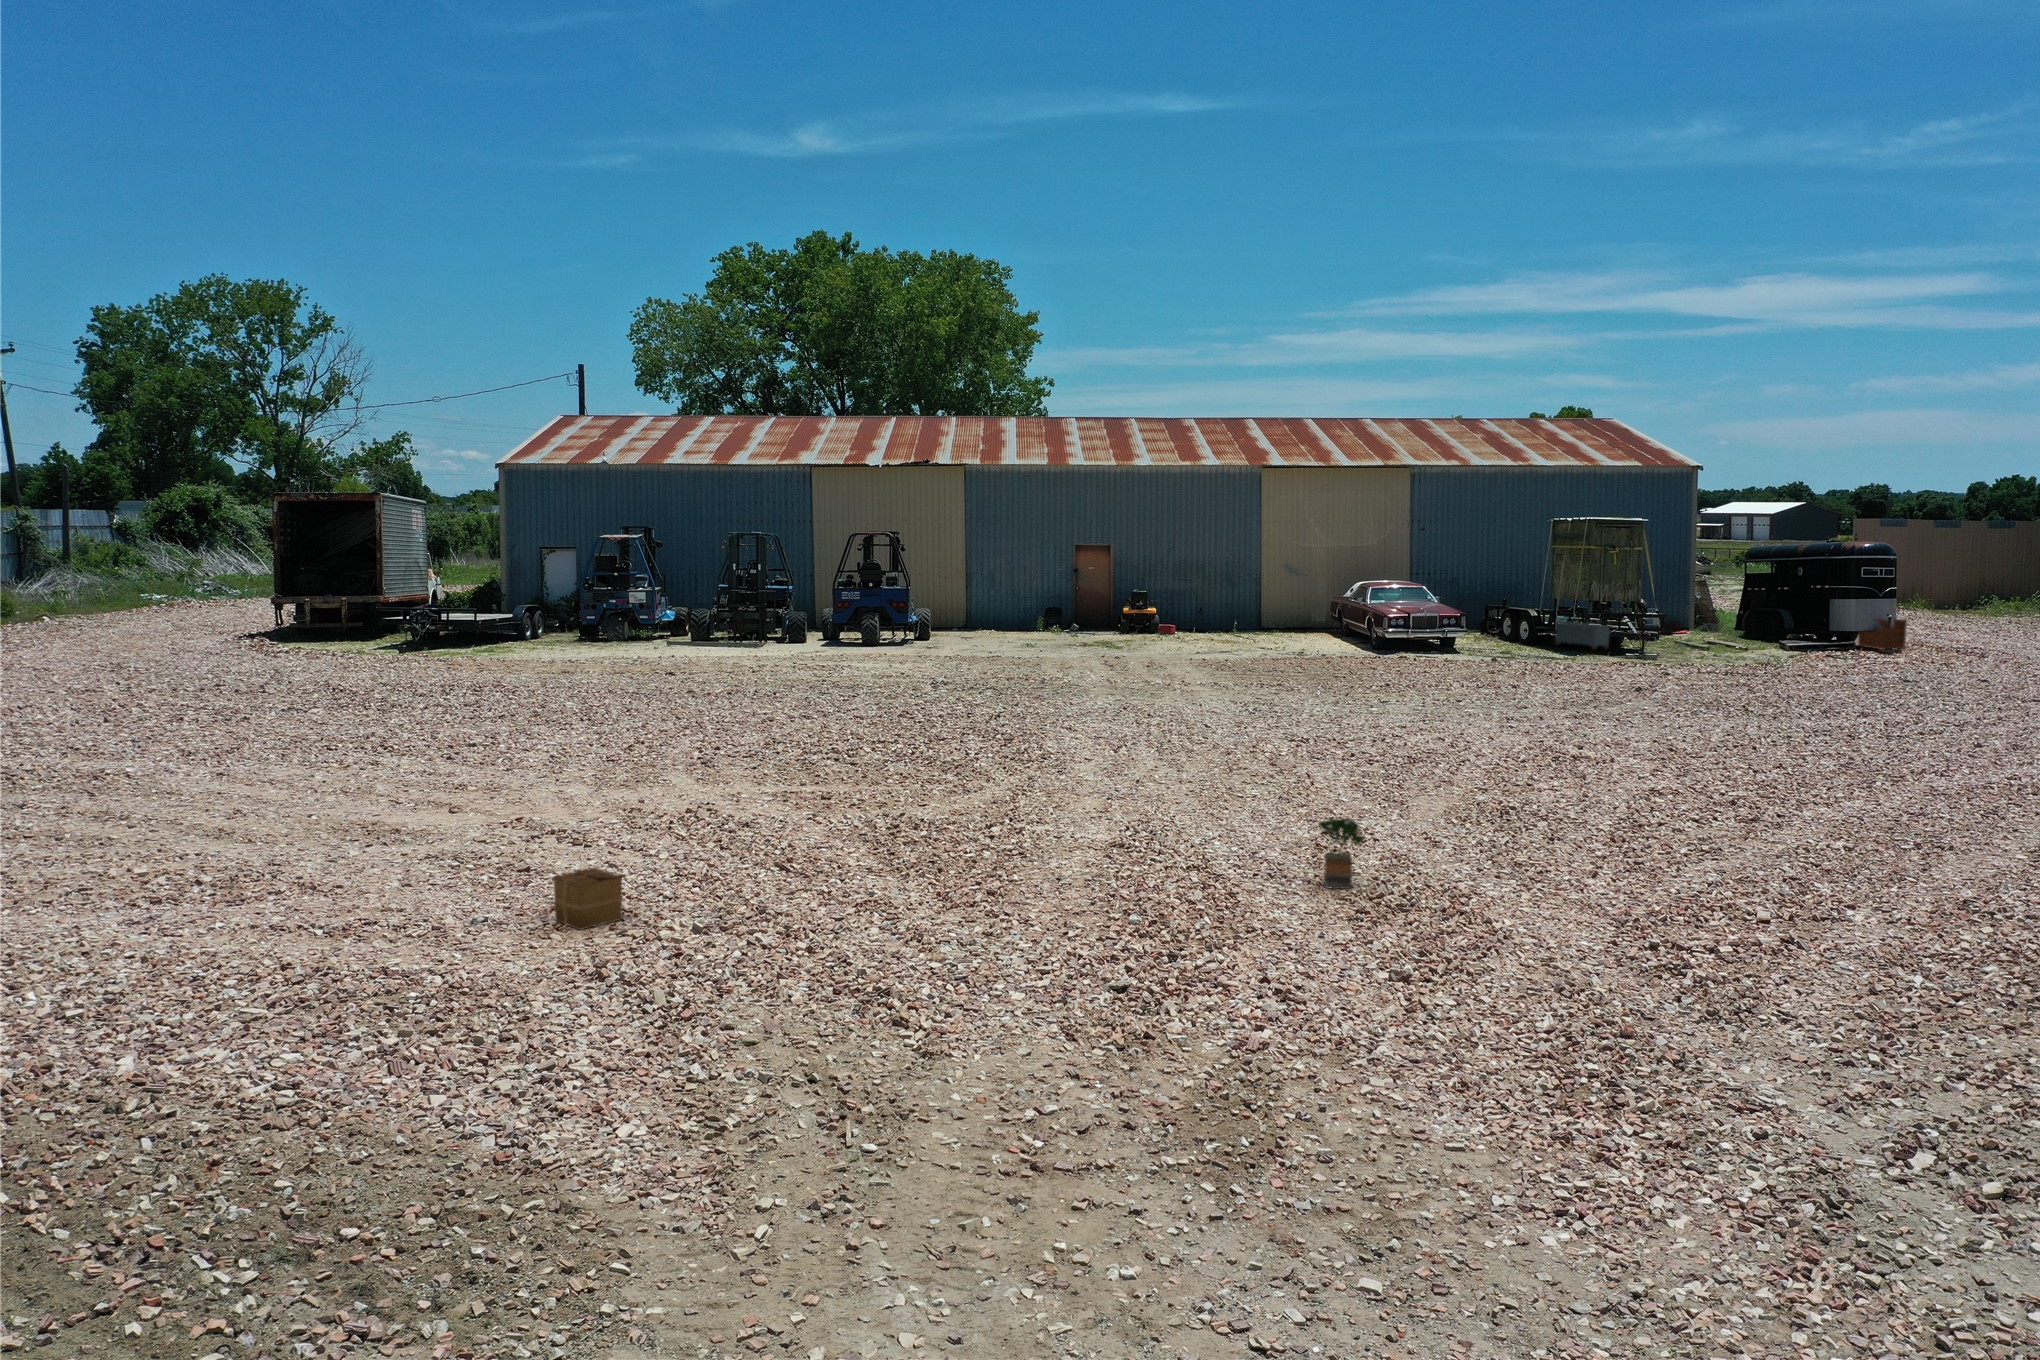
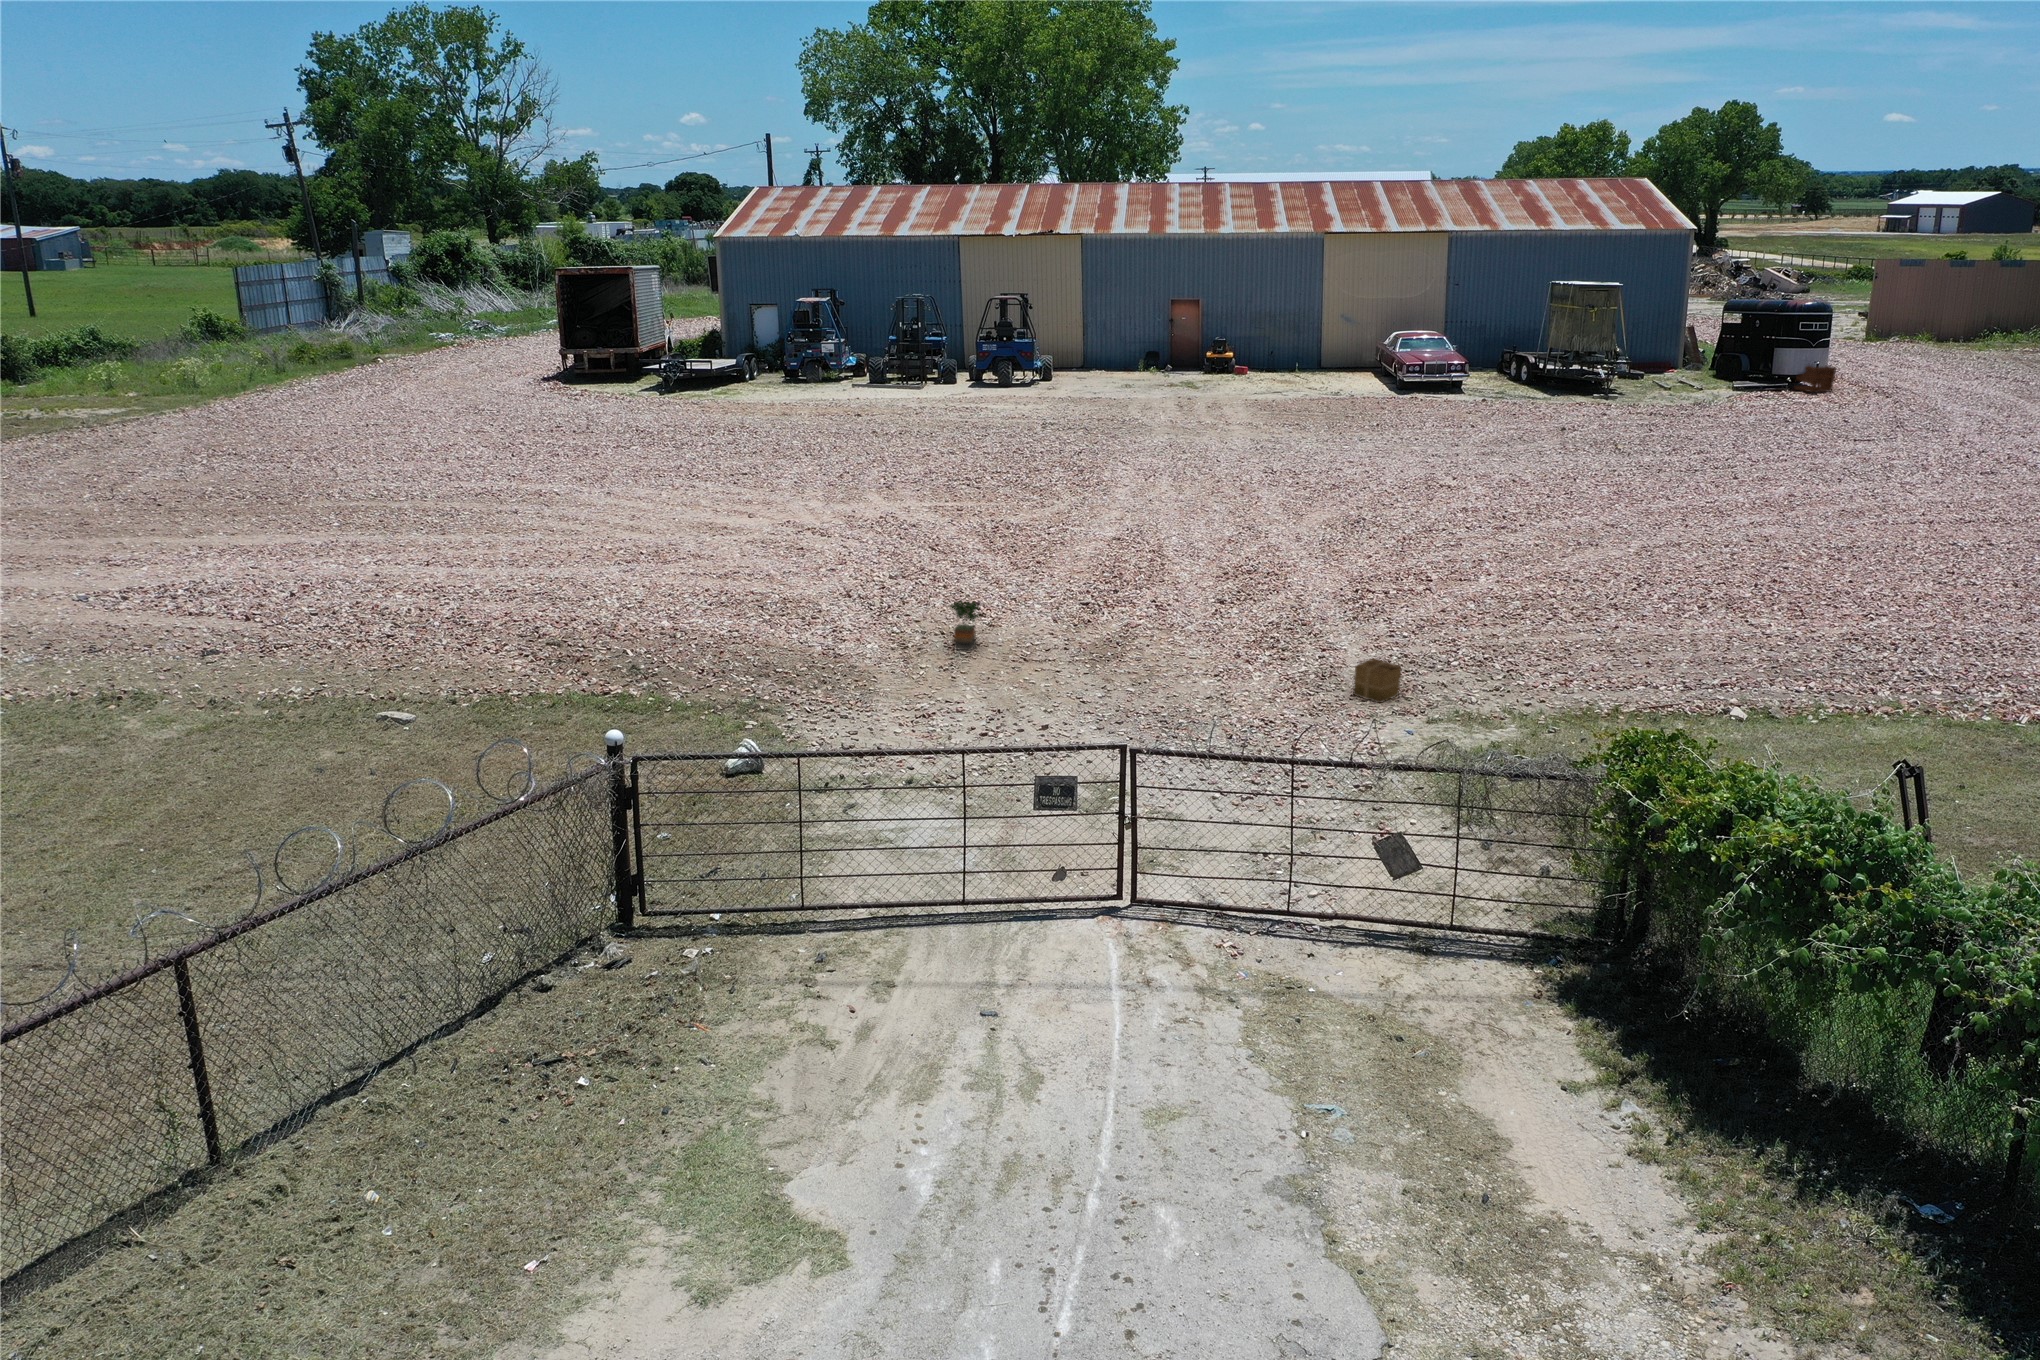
bench: present [1555,622,1610,649] -> none [1541,369,1584,392]
potted tree: present [1319,818,1364,889] -> present [951,602,980,650]
cardboard box: present [554,867,623,930] -> present [1353,659,1401,703]

